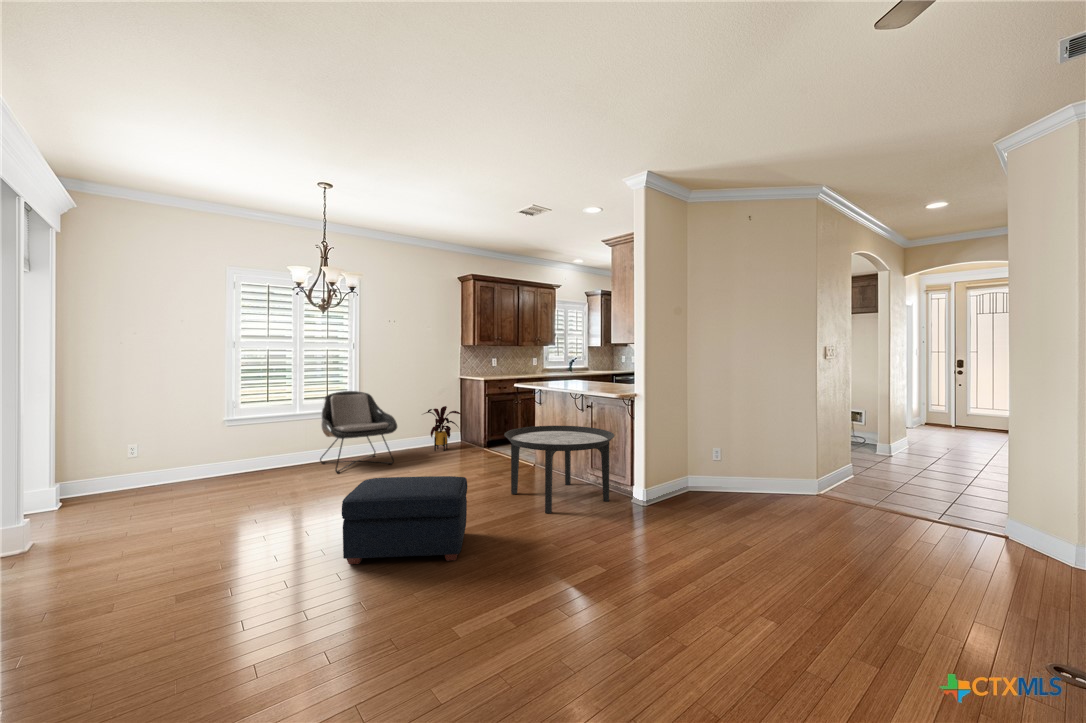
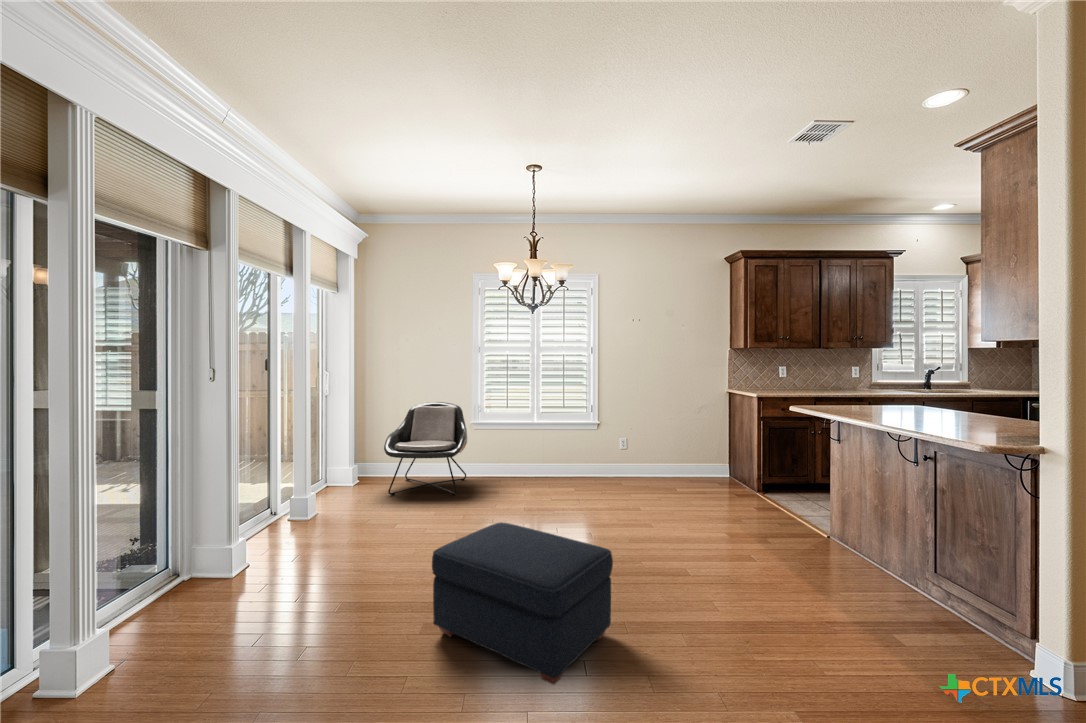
lounge chair: present [320,391,397,473] -> present [384,402,467,496]
house plant: present [424,406,462,451] -> none [667,427,720,486]
round table: present [505,426,615,513] -> none [714,480,938,659]

